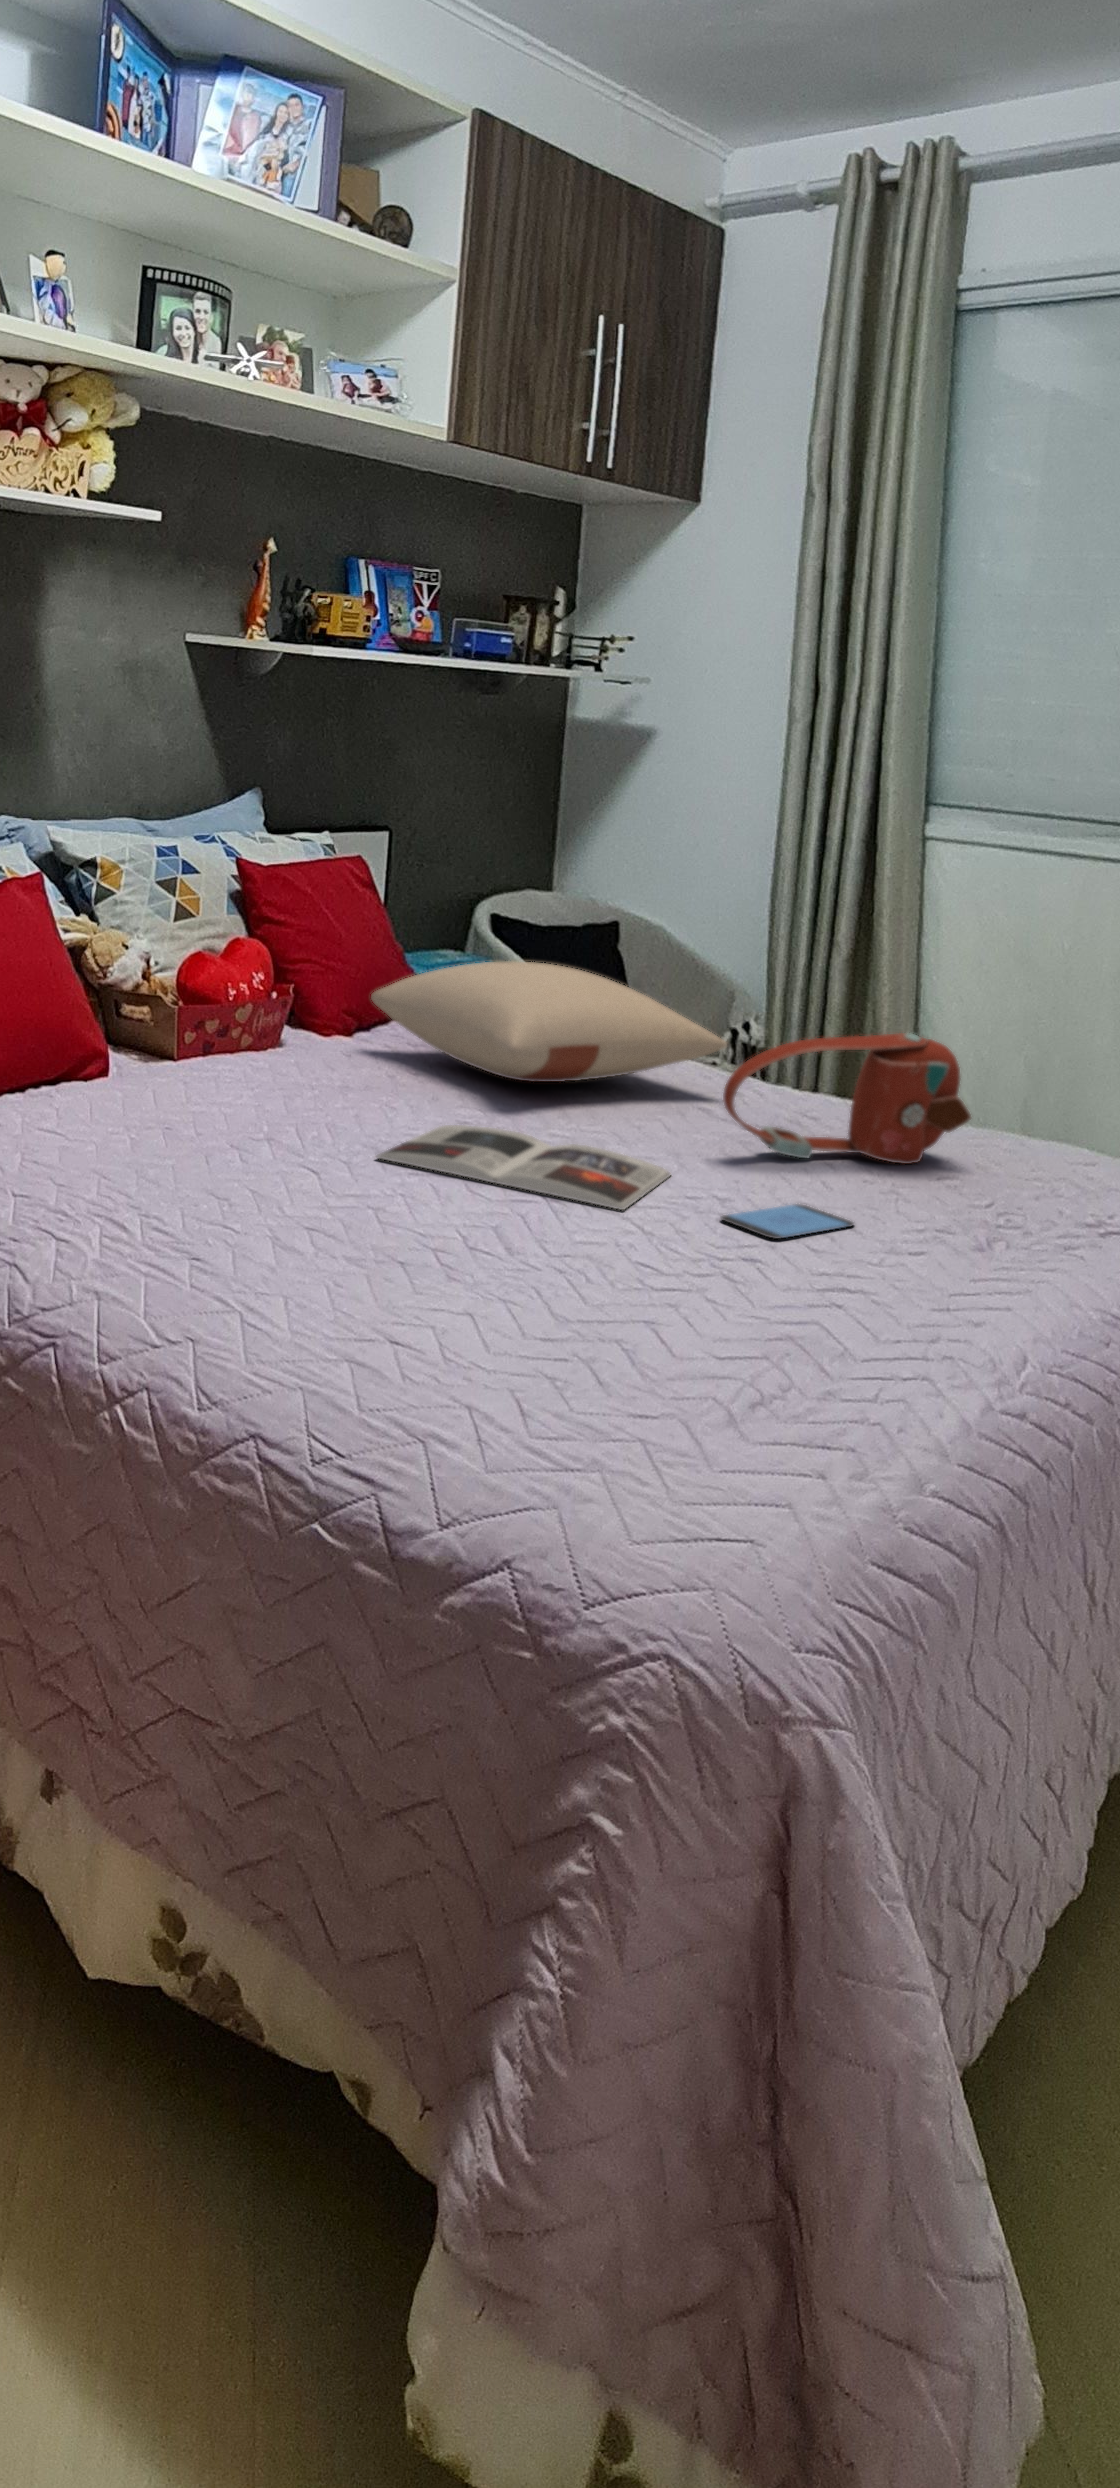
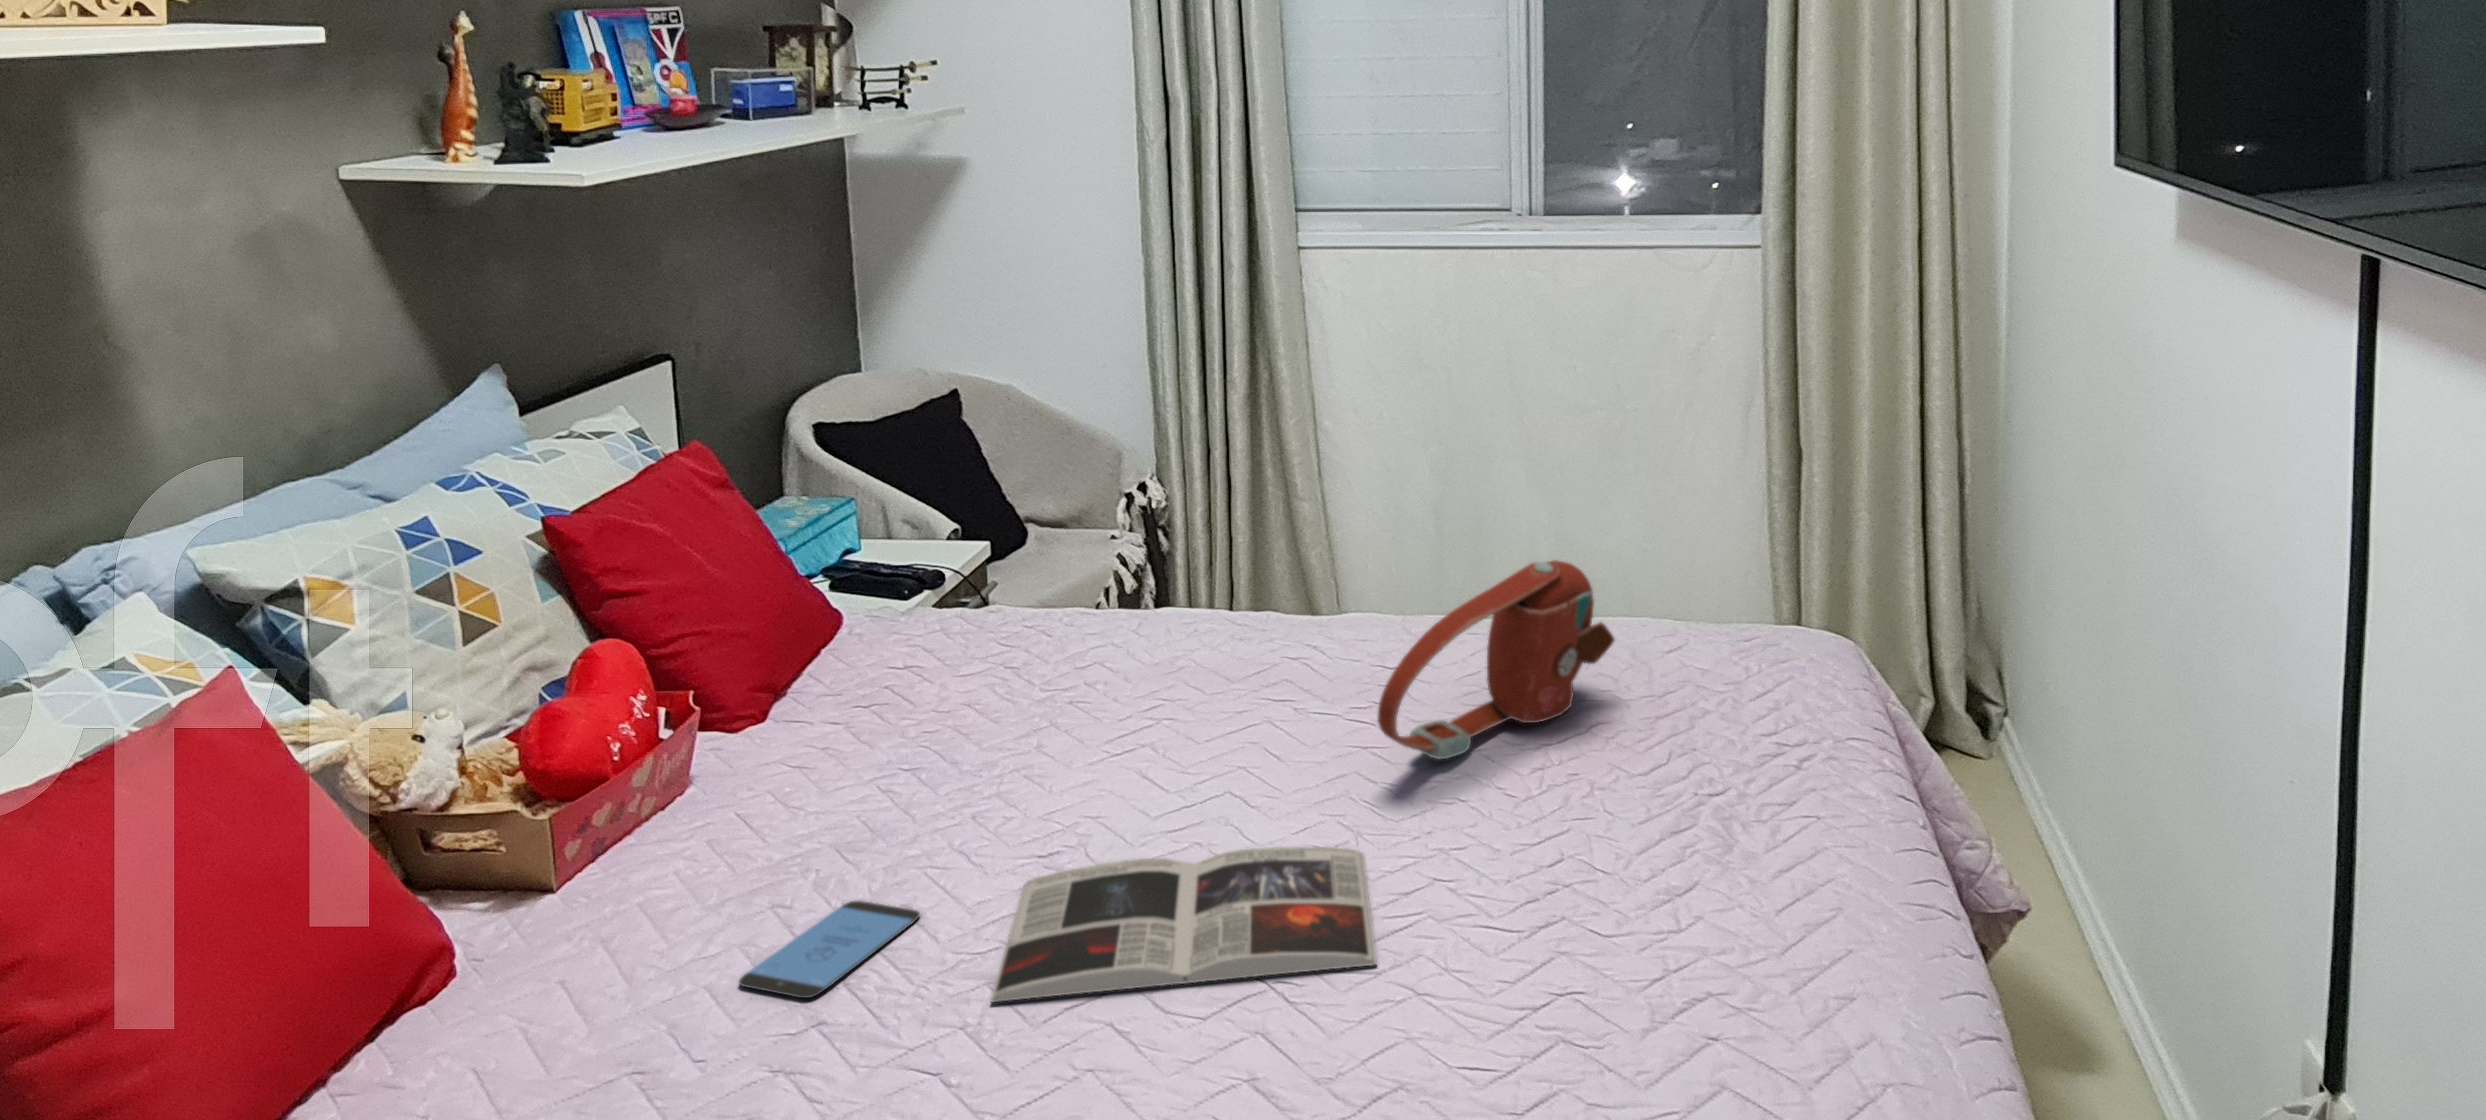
pillow: present [371,961,727,1082] -> none [802,555,1290,743]
smartphone: present [721,1204,854,1239] -> present [739,901,920,998]

